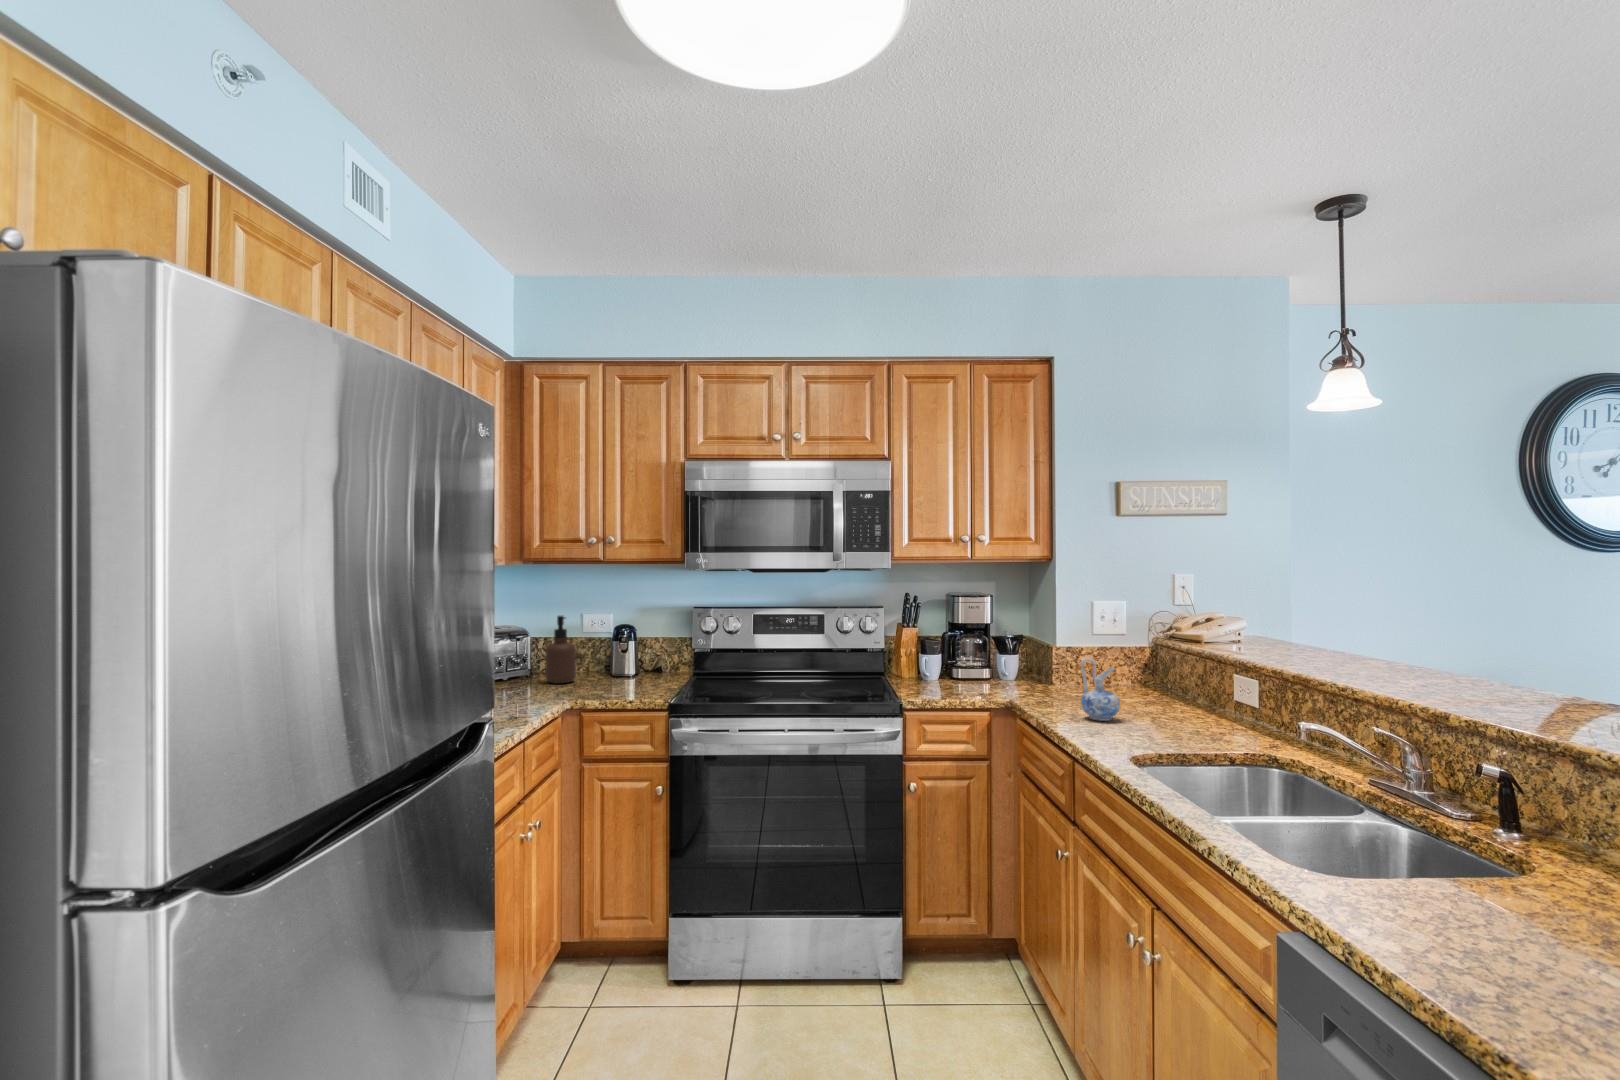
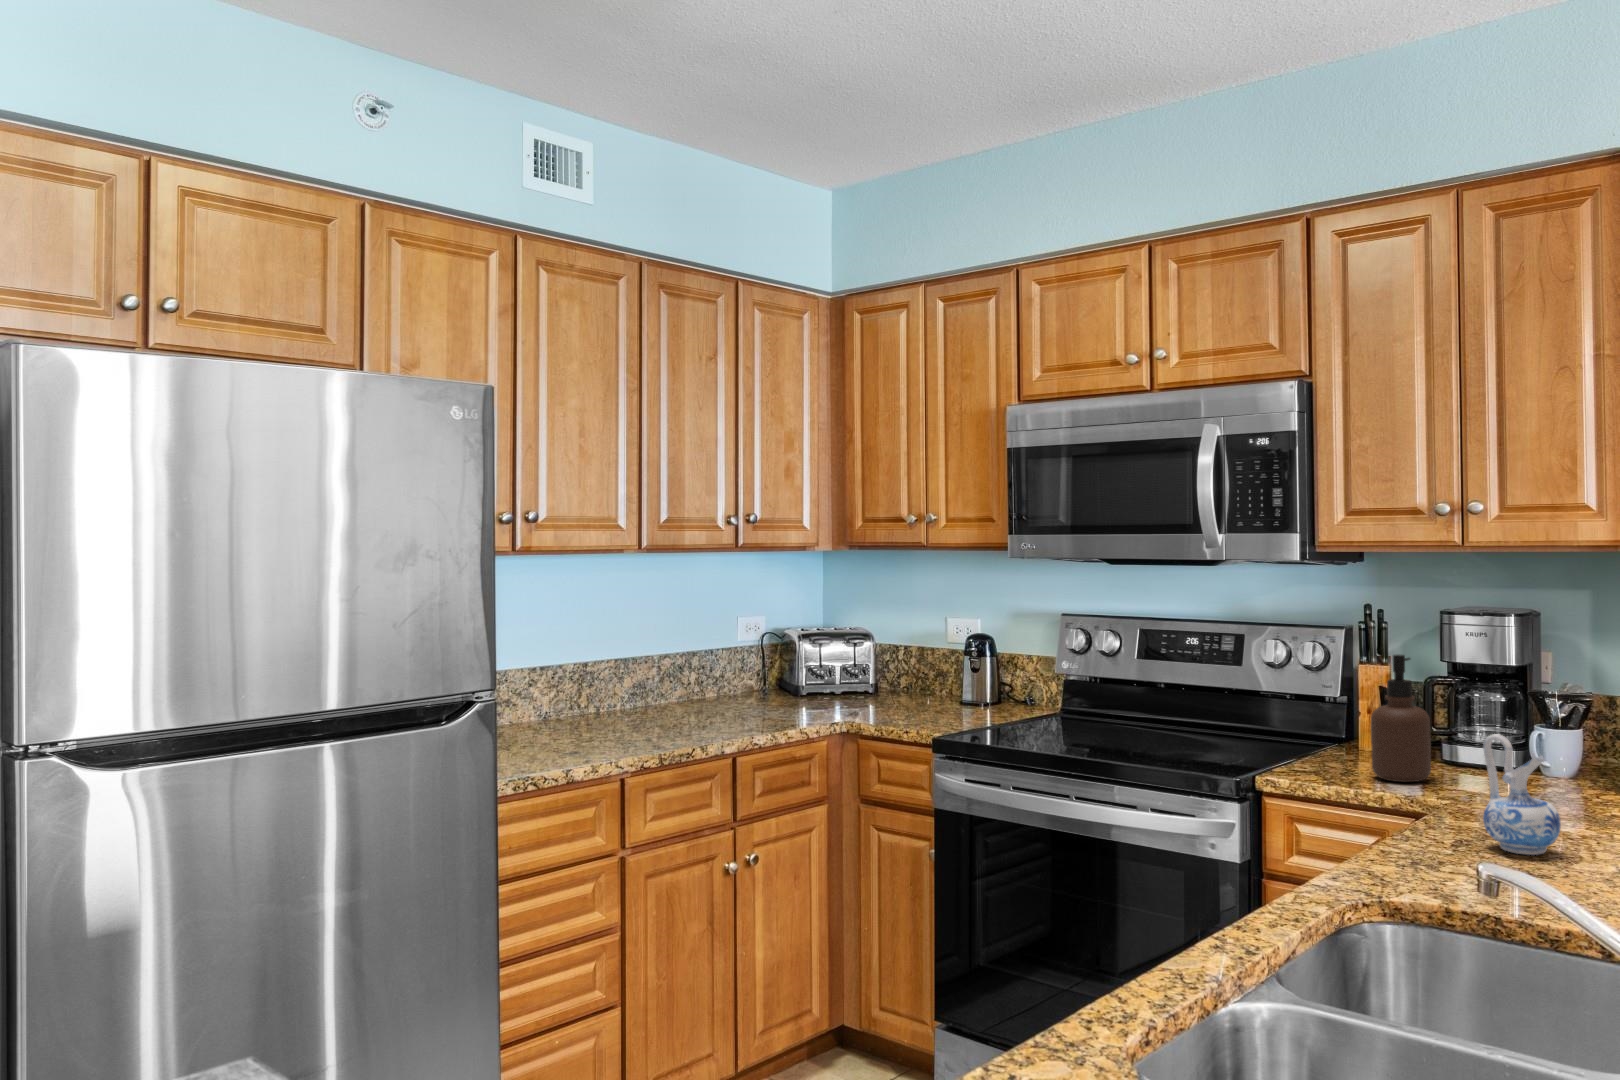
soap dispenser: present [545,616,576,684] -> present [1371,654,1431,782]

